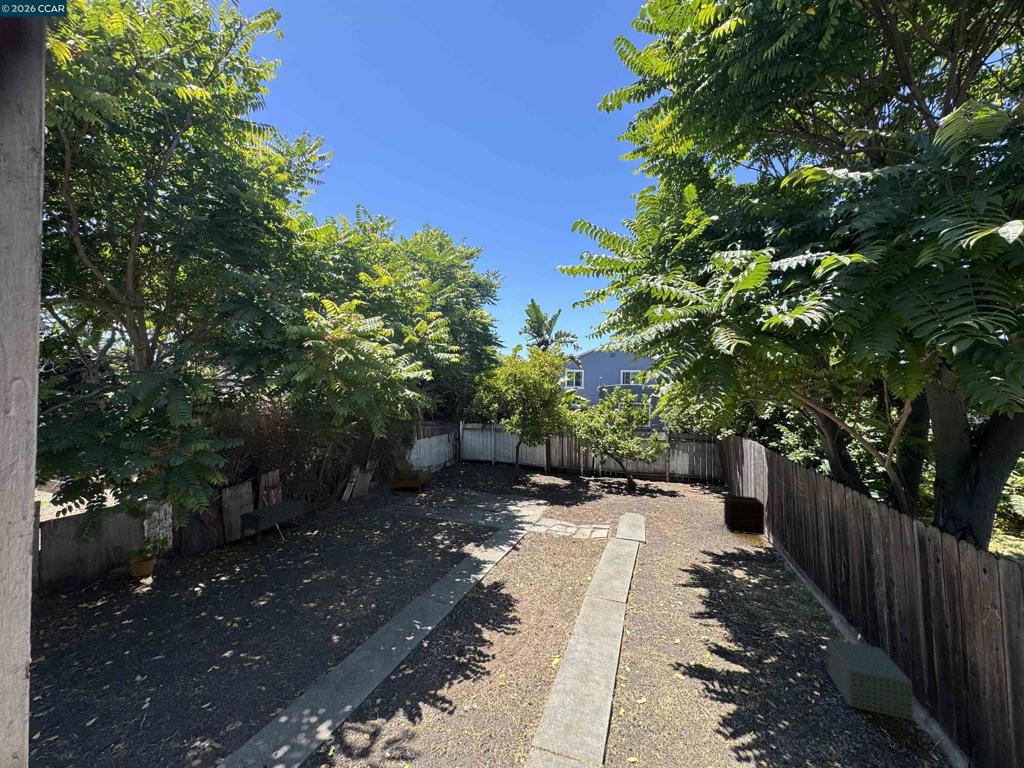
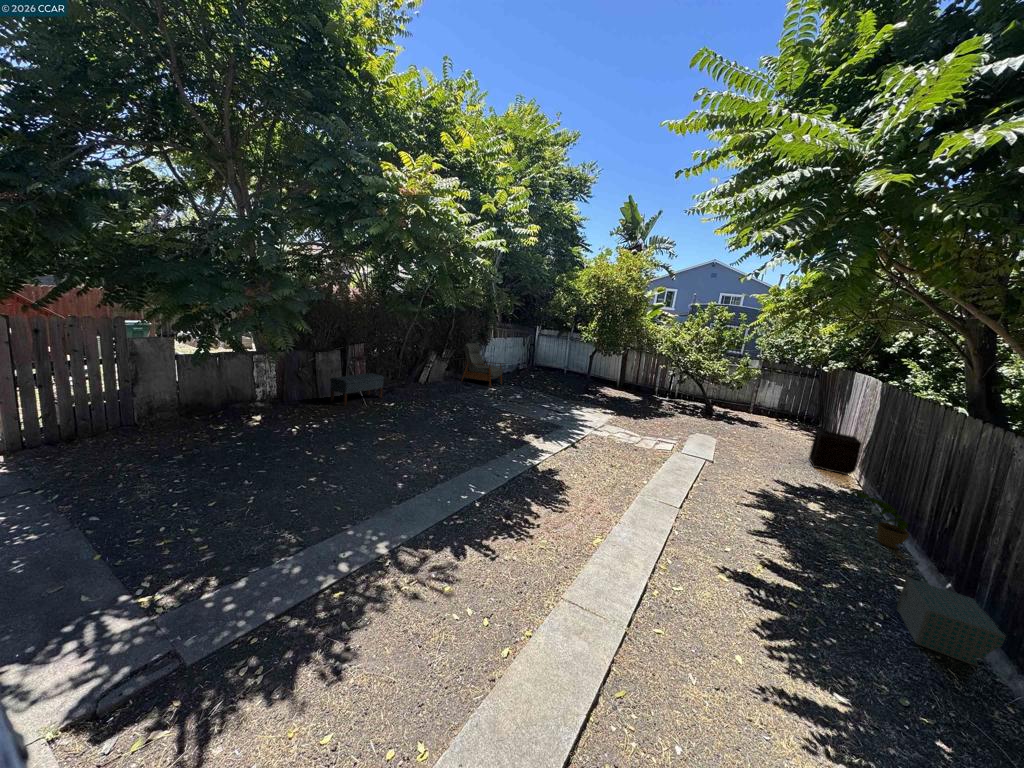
potted plant: present [126,538,172,577] -> present [853,492,910,549]

